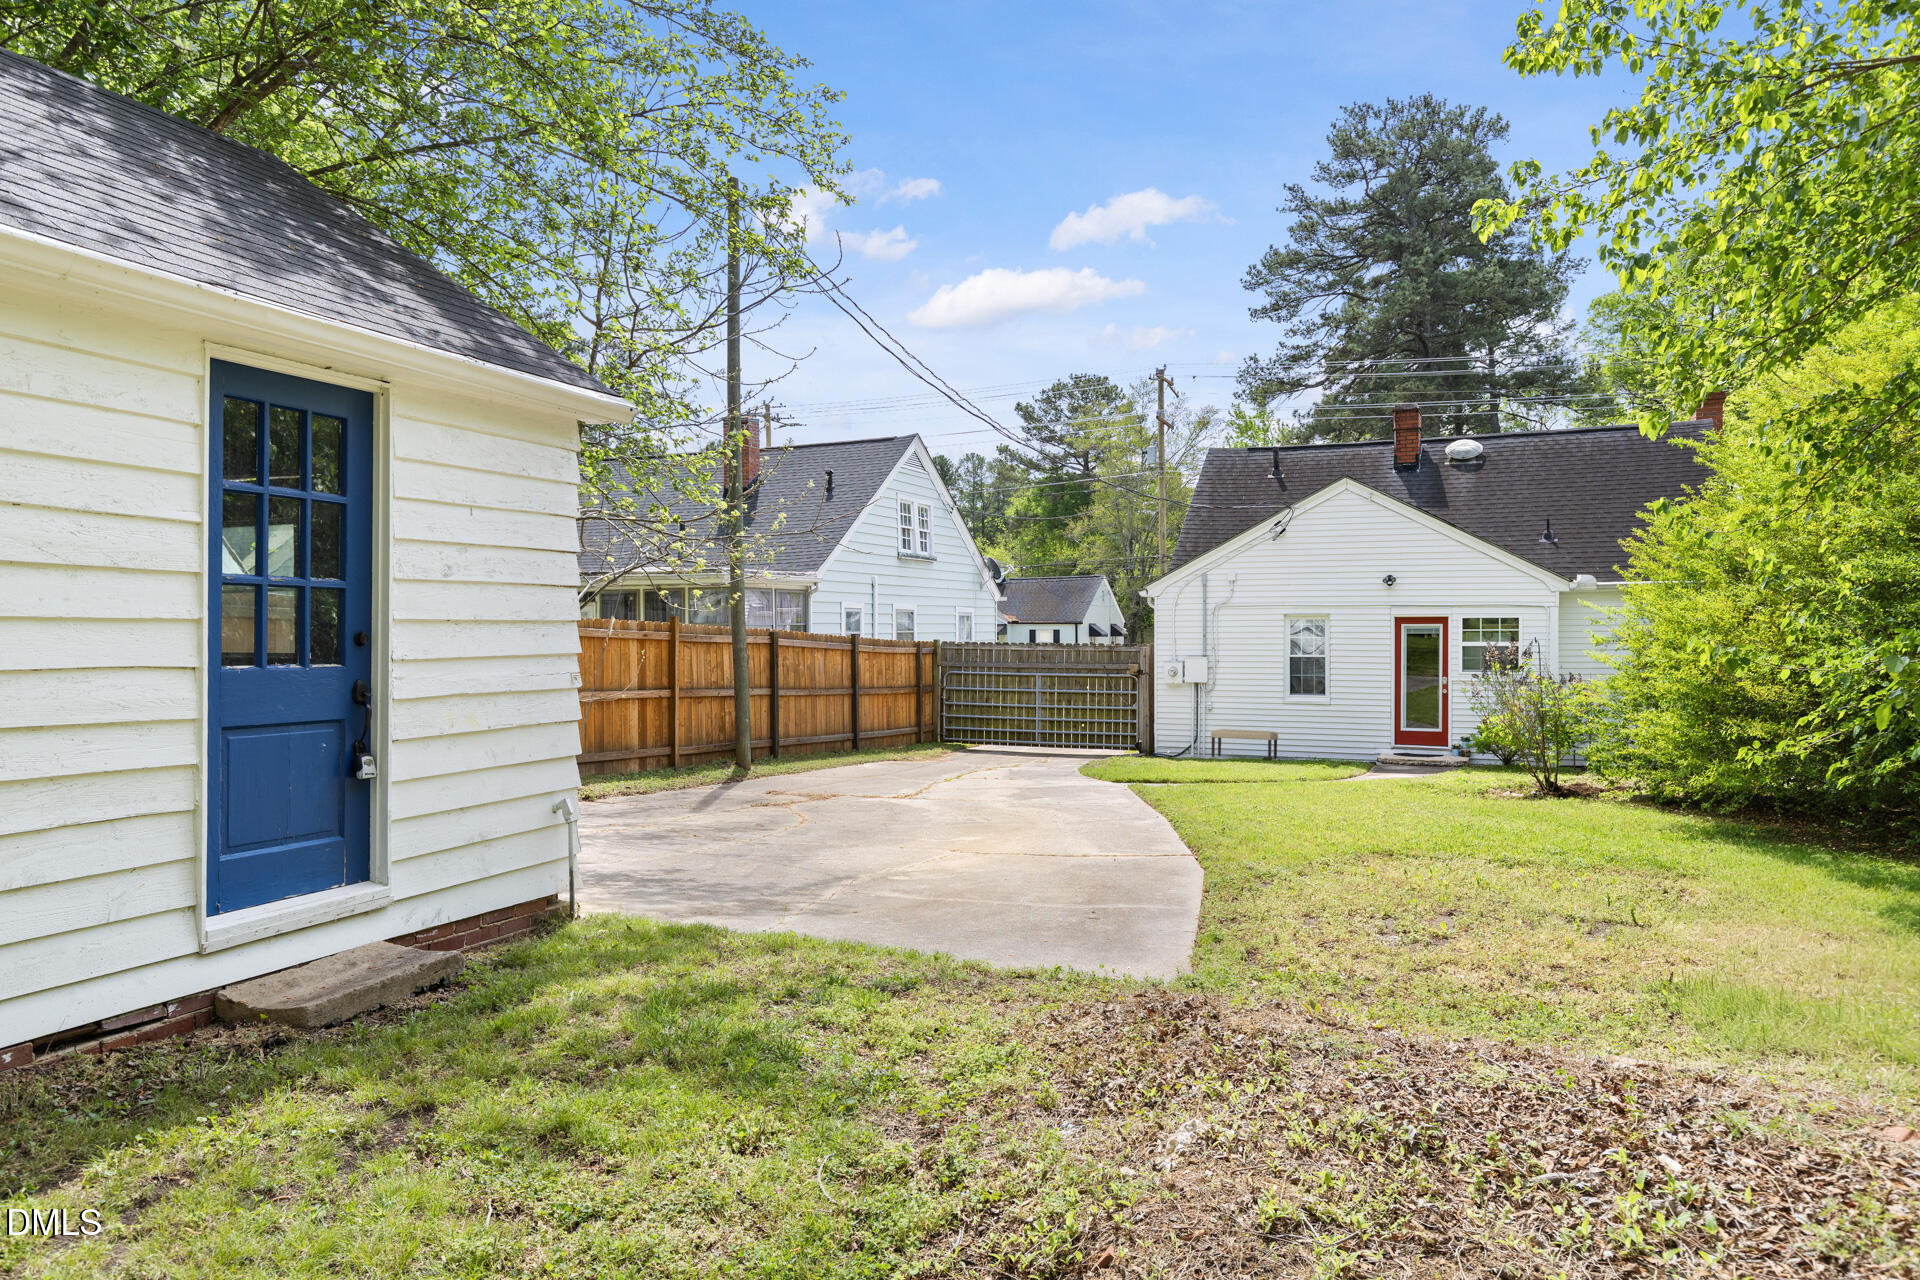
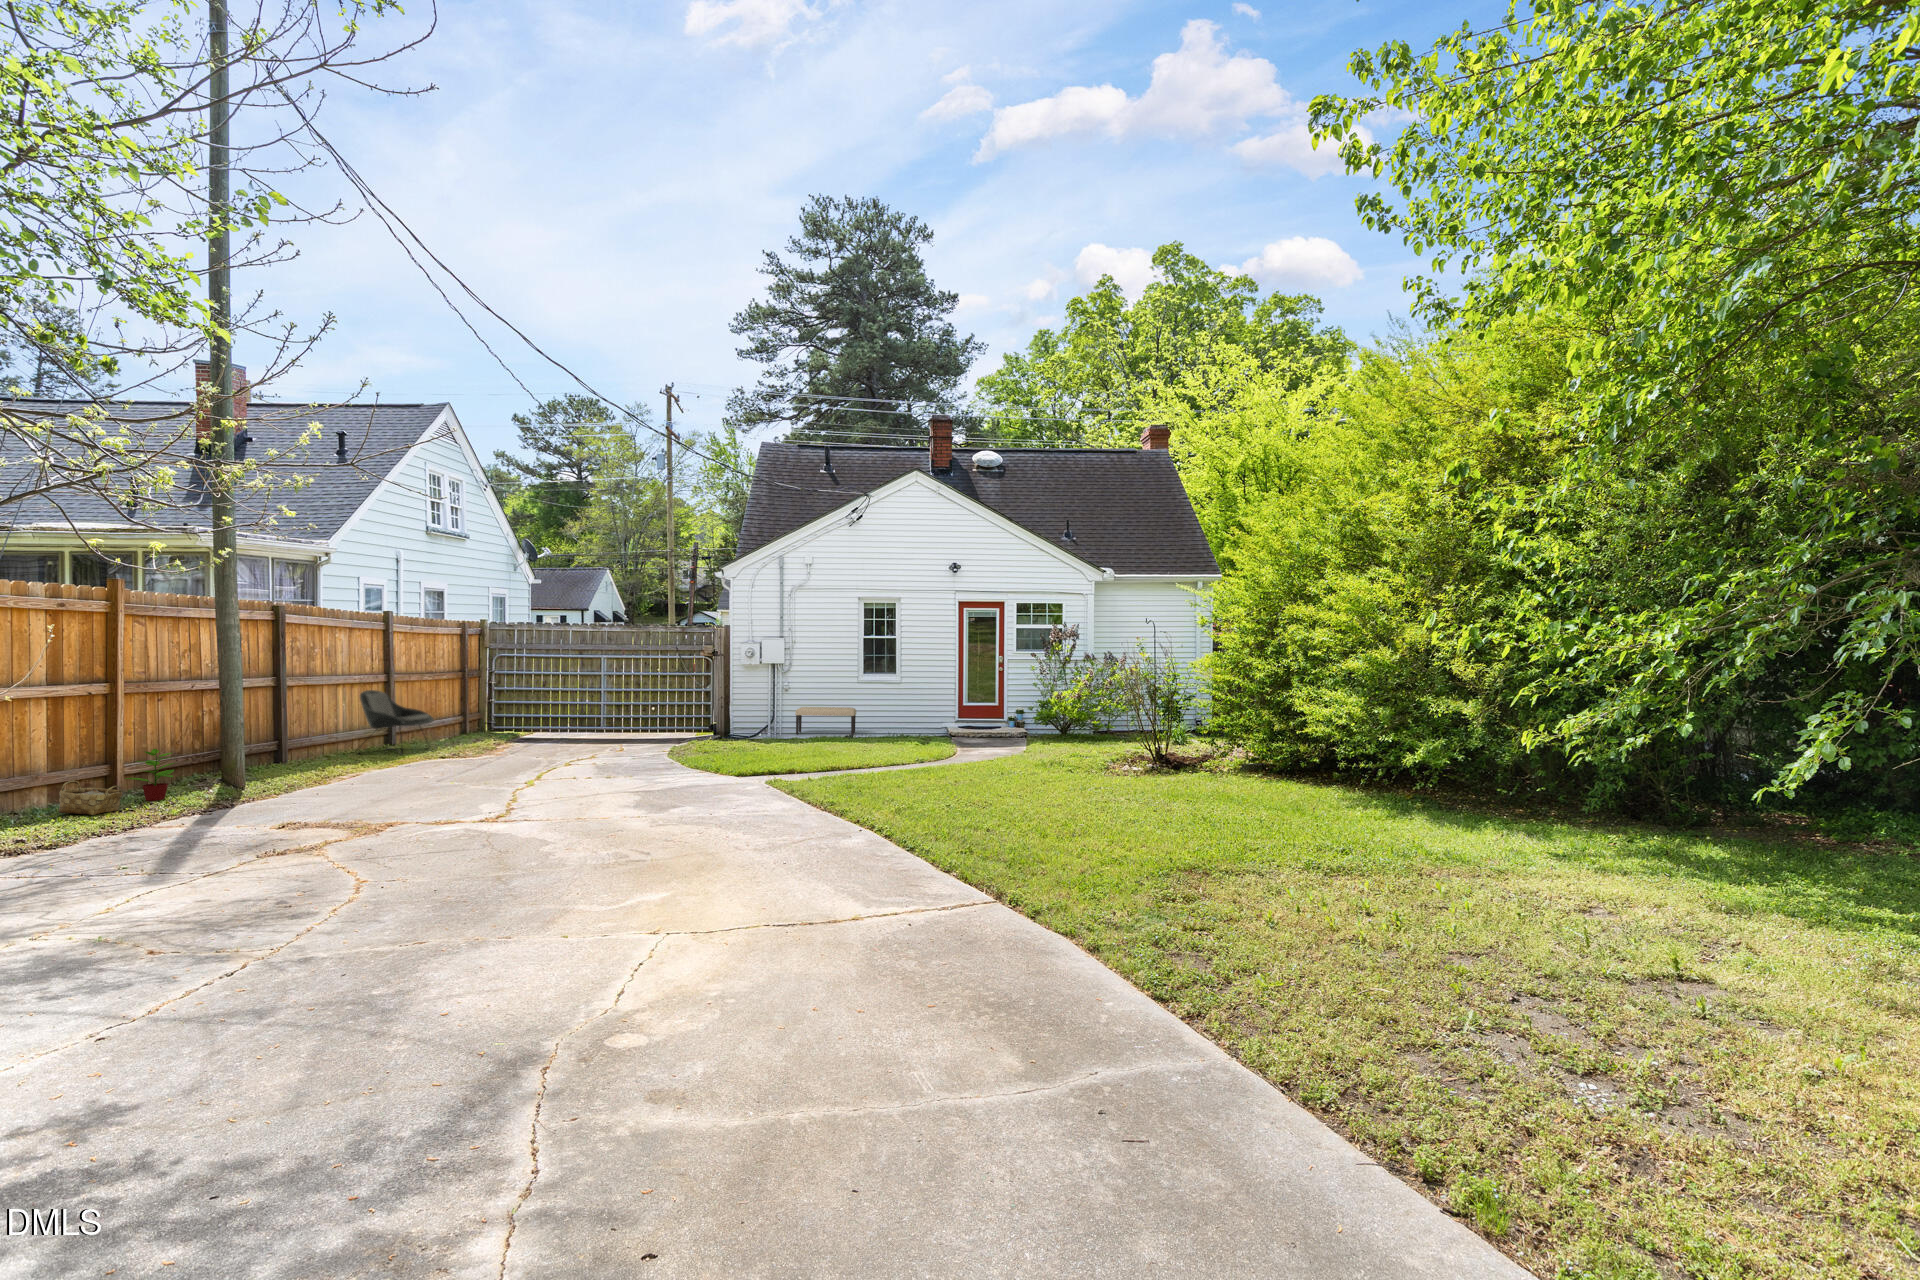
lounge chair: none [827,699,884,754] -> present [359,690,434,754]
potted plant: none [680,730,709,767] -> present [125,749,174,801]
woven basket: none [648,748,679,770] -> present [59,780,122,815]

